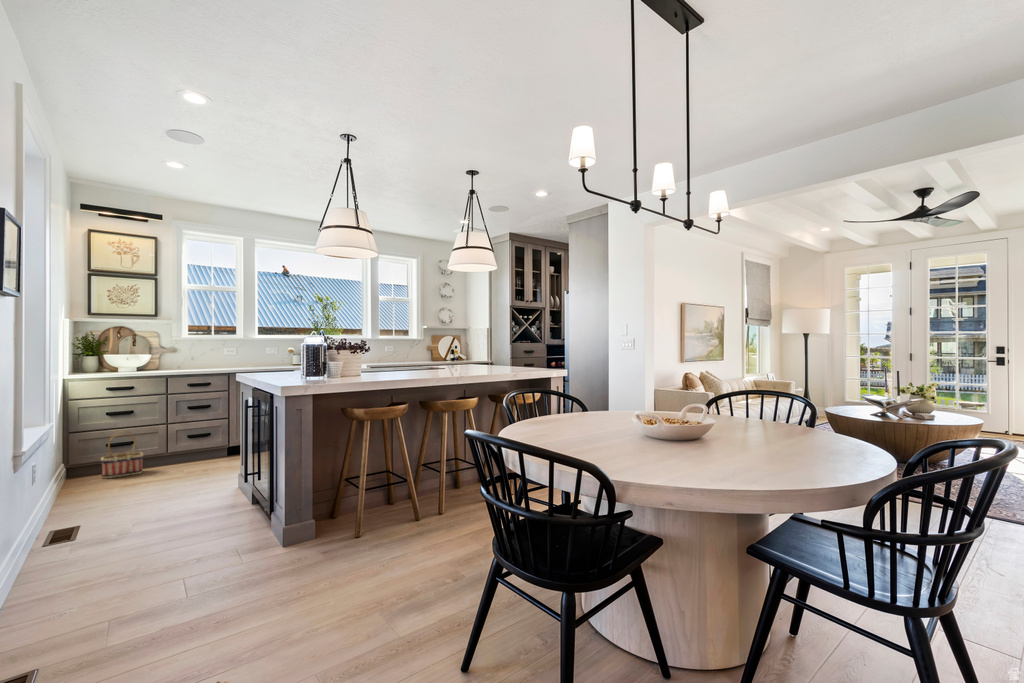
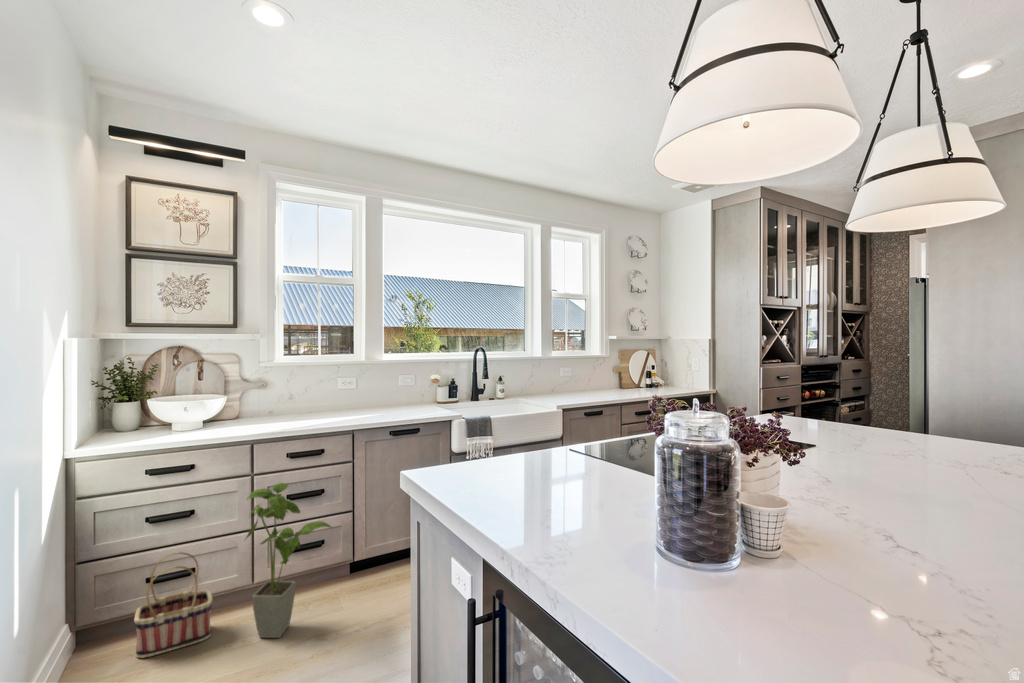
house plant: none [161,393,212,472] -> present [246,483,331,638]

